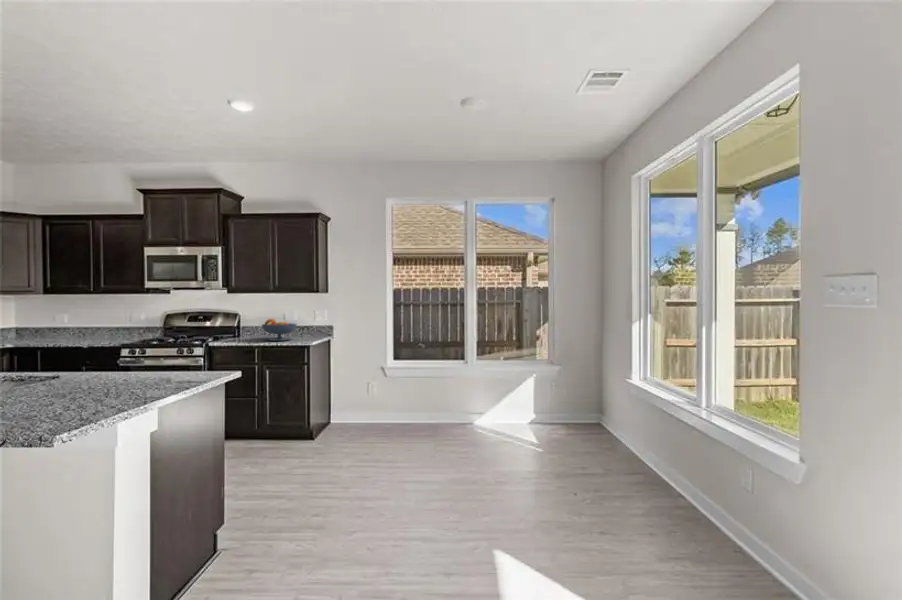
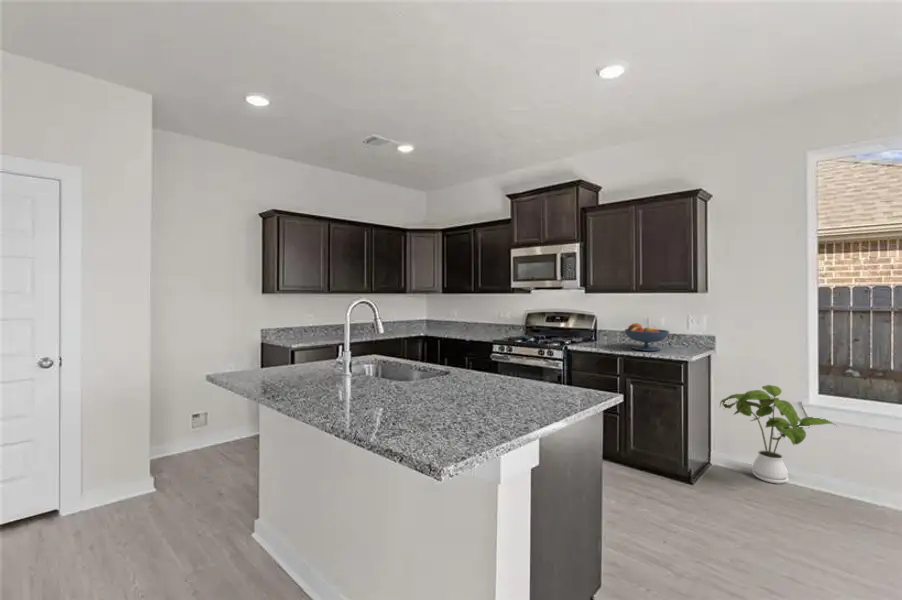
house plant: none [334,359,403,430] -> present [720,385,834,484]

